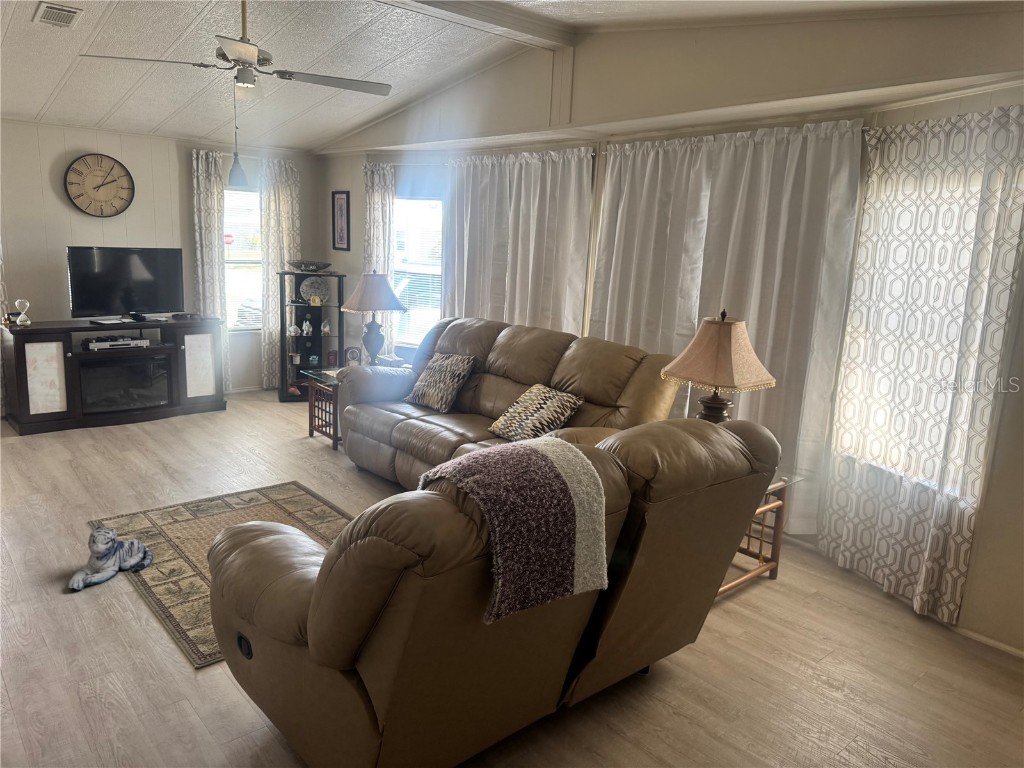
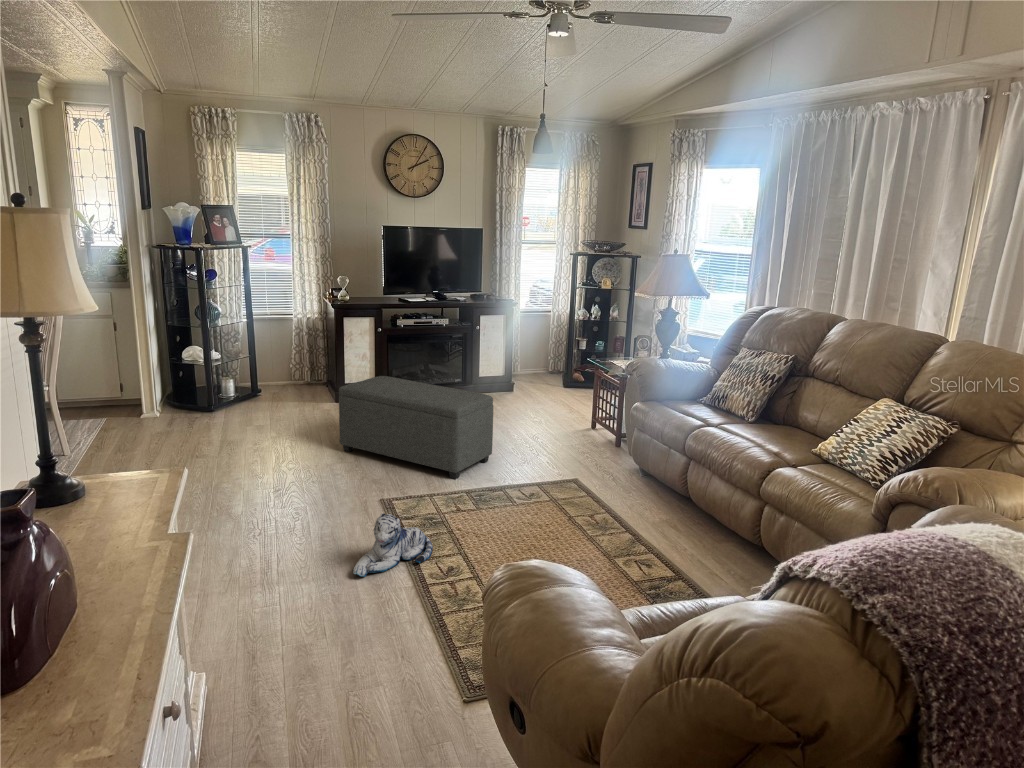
ottoman: none [28,402,208,495] -> present [339,376,493,479]

